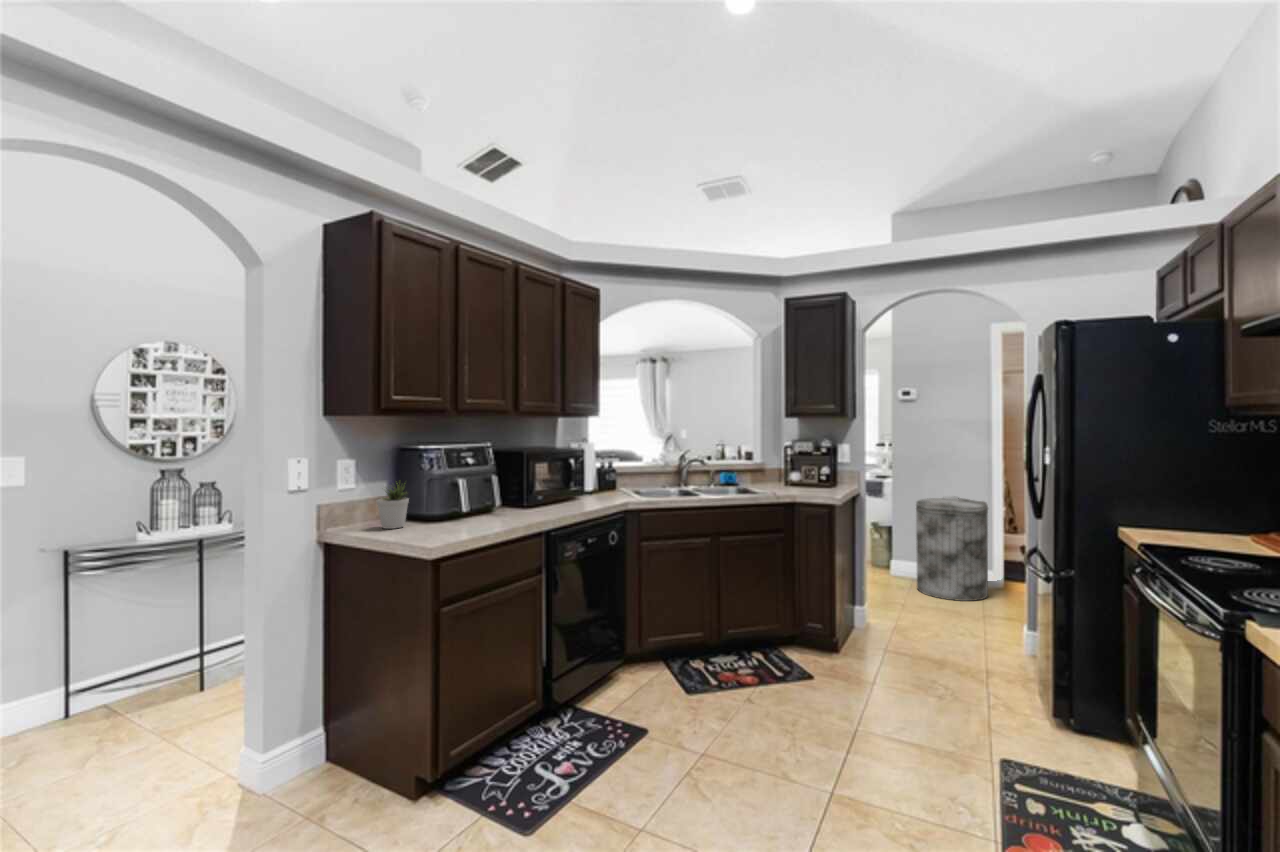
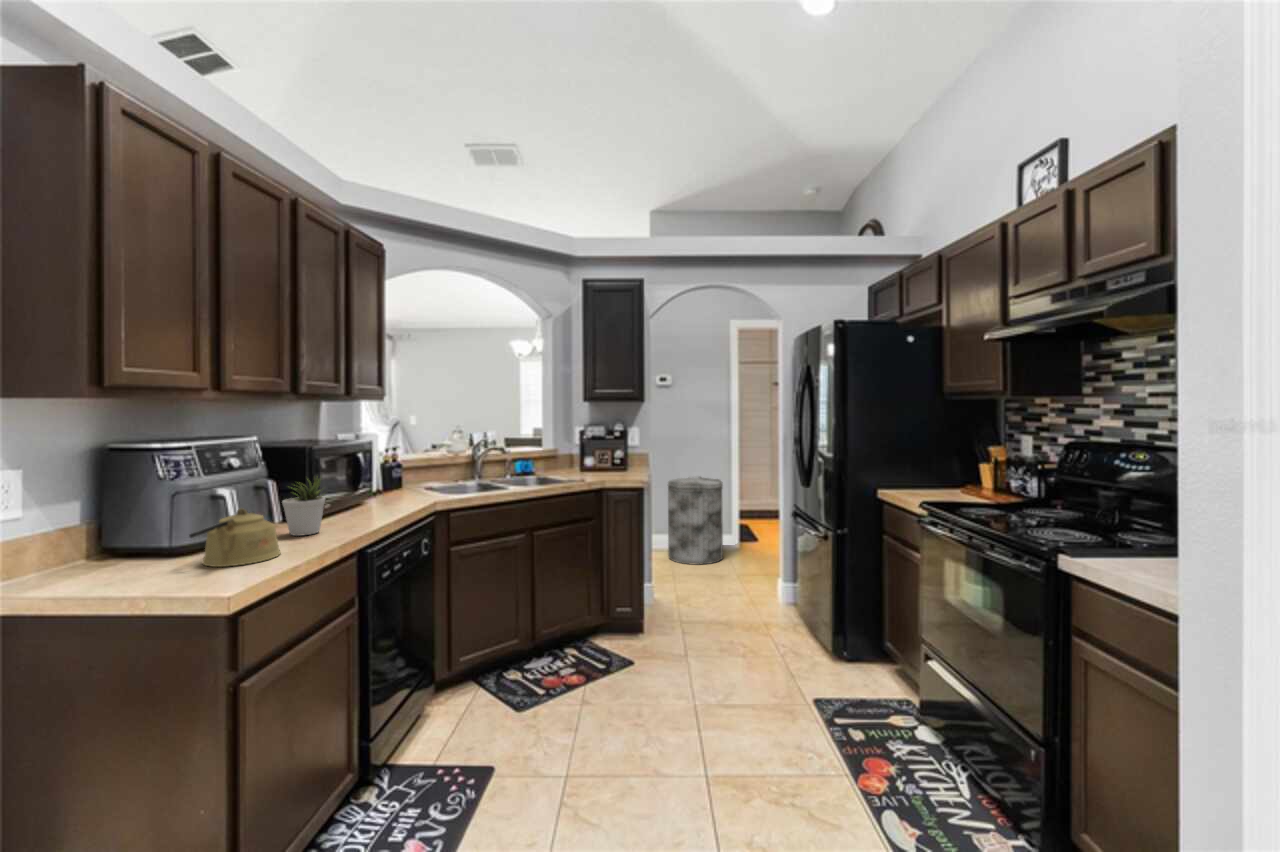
potted plant: present [377,483,409,529] -> present [282,479,325,536]
kettle: none [436,493,489,531] -> present [189,508,280,567]

